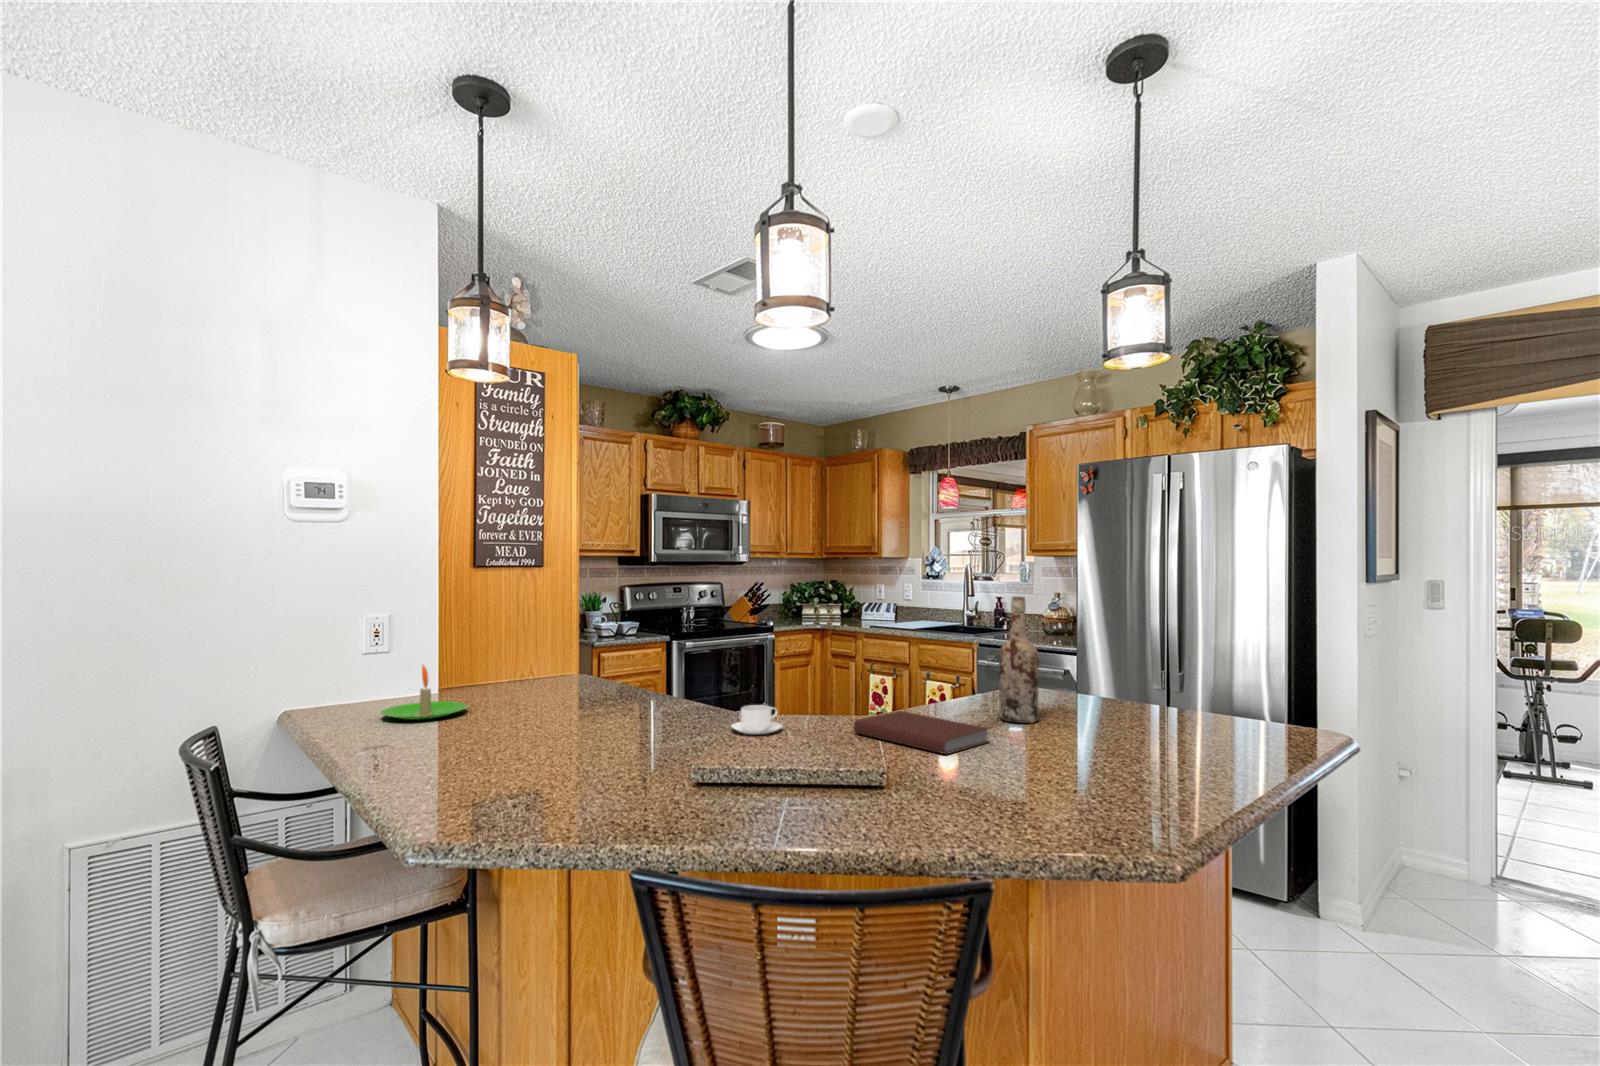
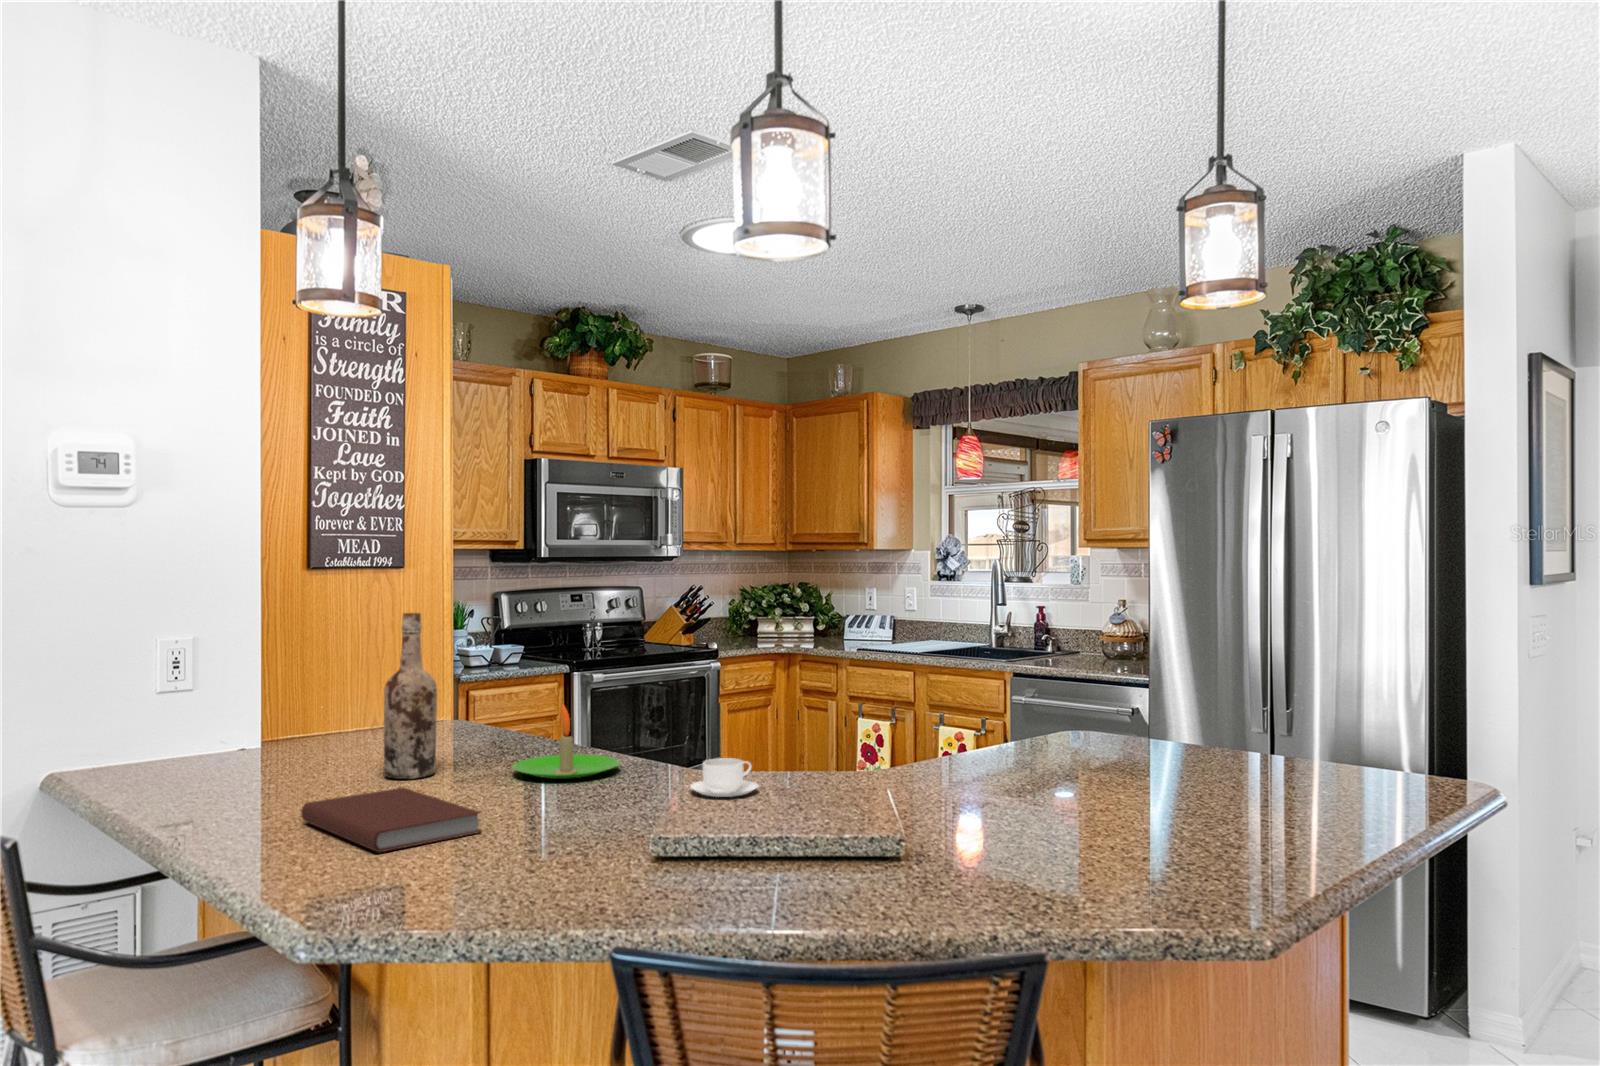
wine bottle: present [999,597,1039,723] -> present [384,613,437,779]
candle: present [381,665,467,720] -> present [512,704,620,779]
book: present [854,711,989,754] -> present [301,787,481,853]

